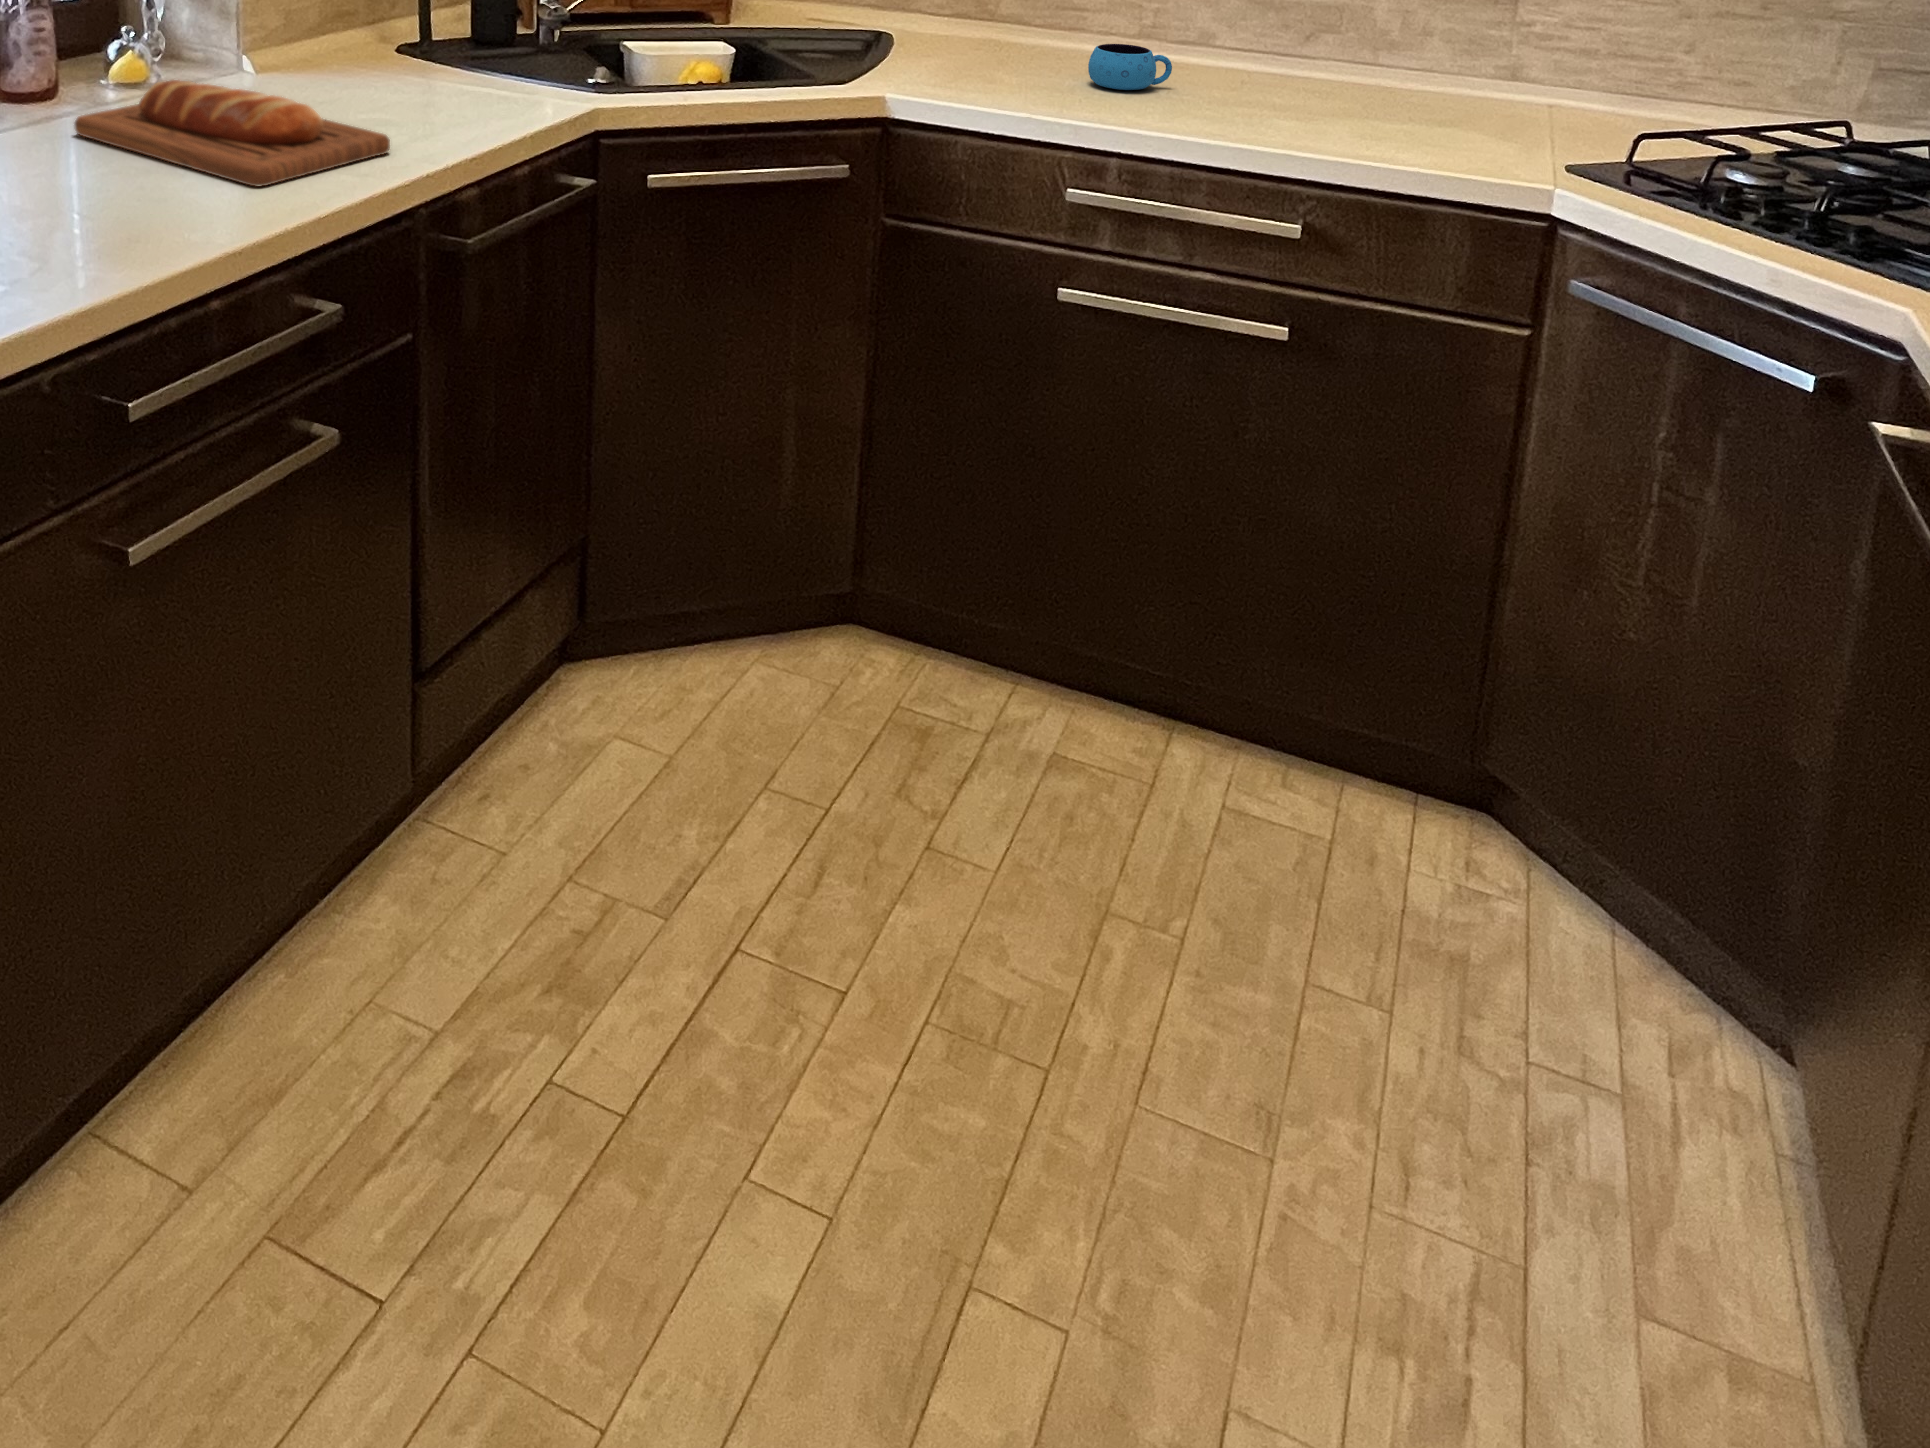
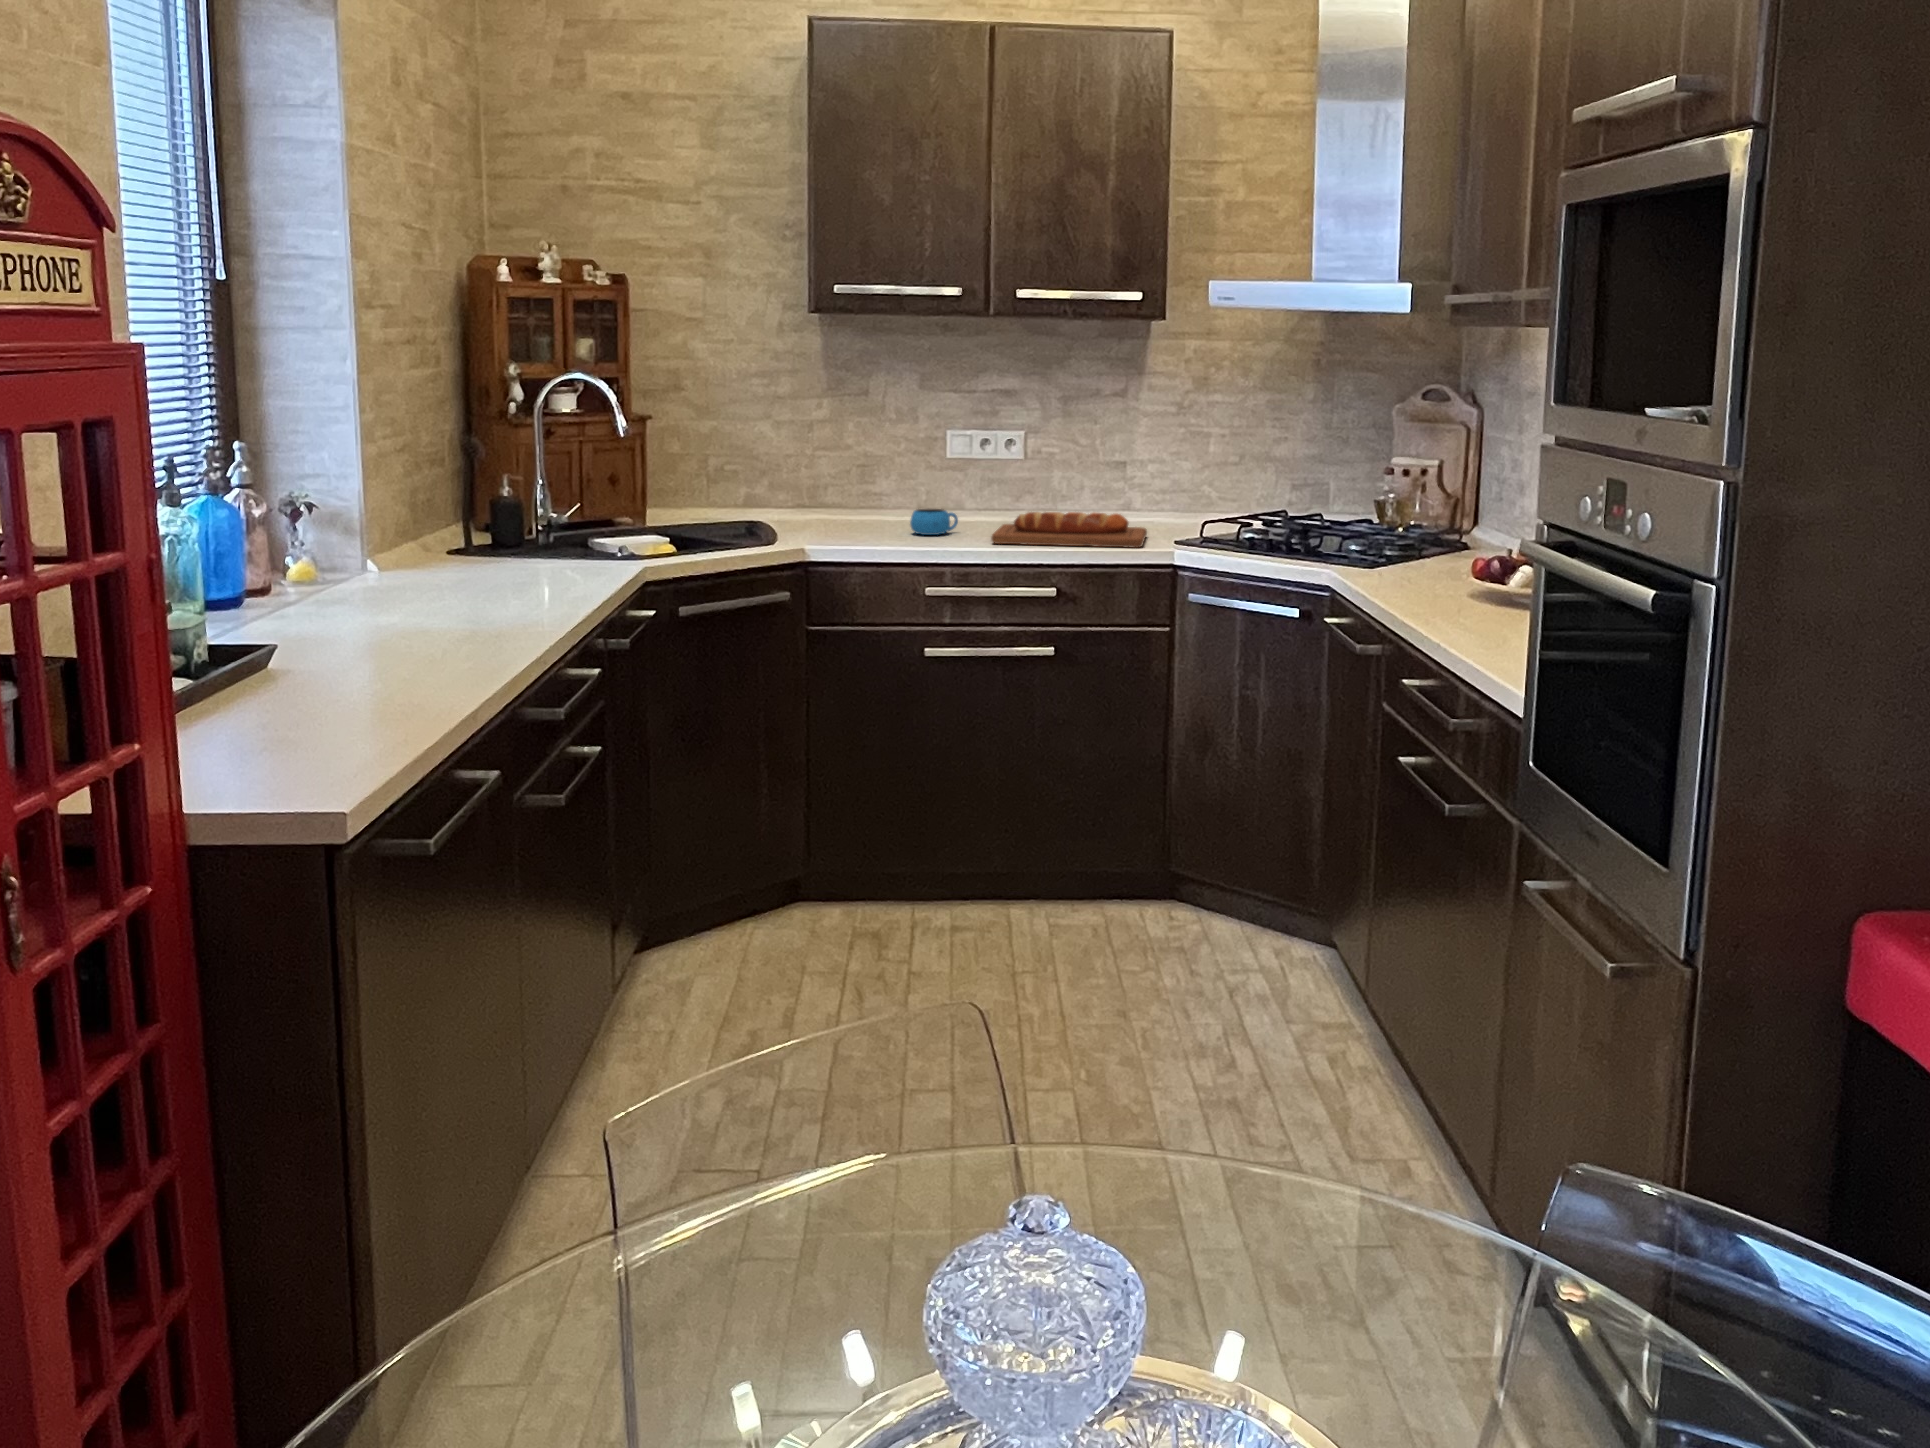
bread loaf: present [75,80,390,187] -> present [991,512,1147,548]

